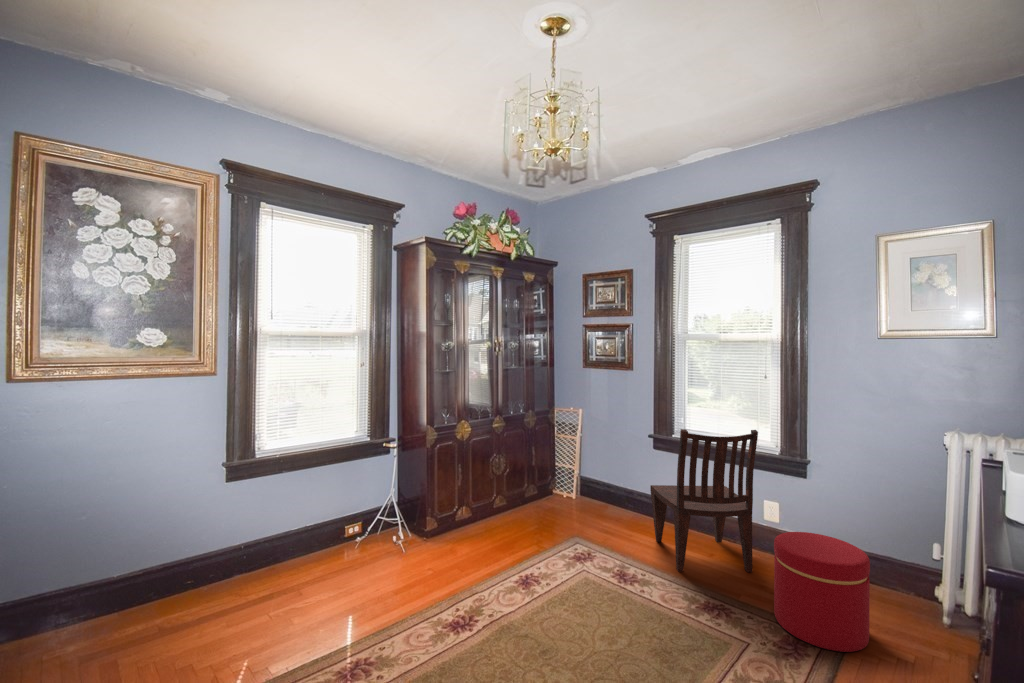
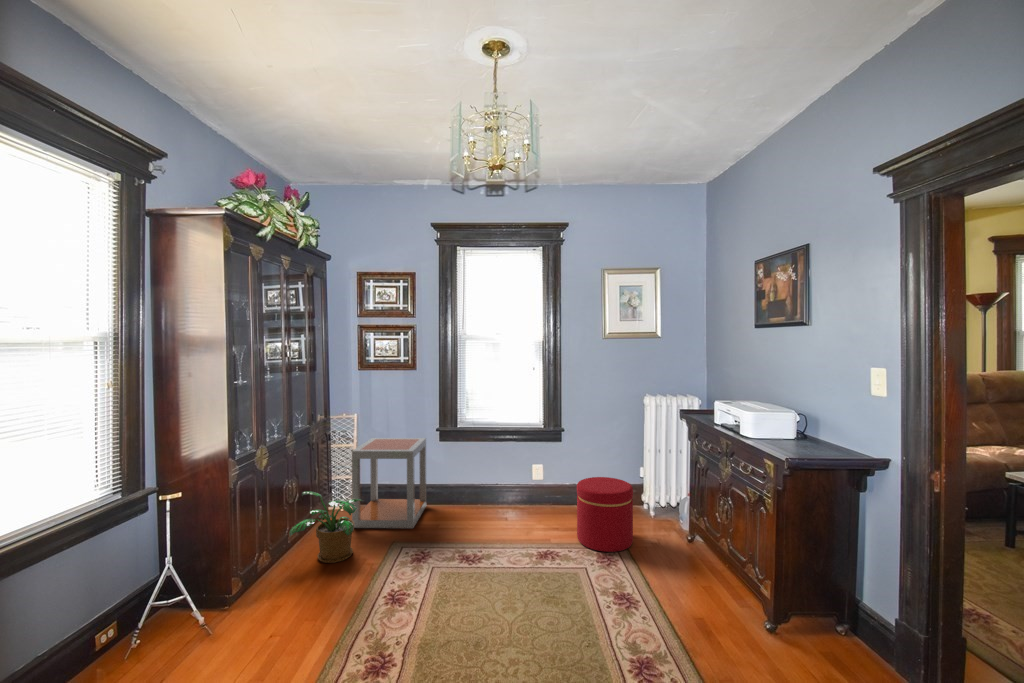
dining chair: present [650,429,758,572] -> none [457,410,547,539]
side table: none [557,435,639,531] -> present [352,438,426,528]
potted plant: none [487,468,545,536] -> present [289,491,362,563]

